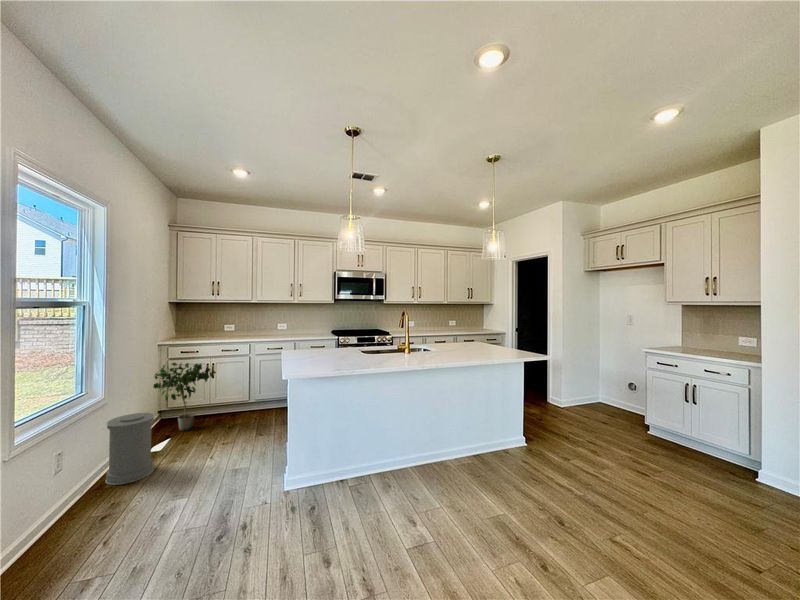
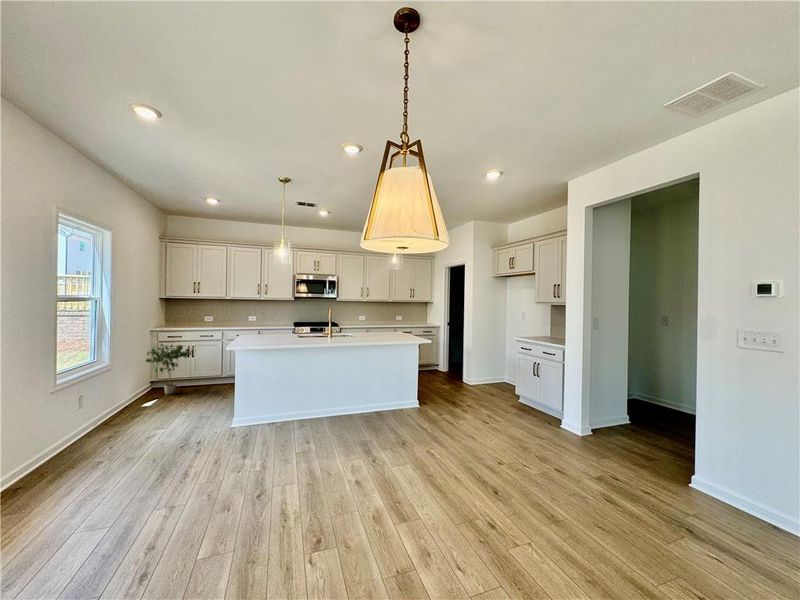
trash can: present [105,413,155,485] -> none [111,376,145,423]

